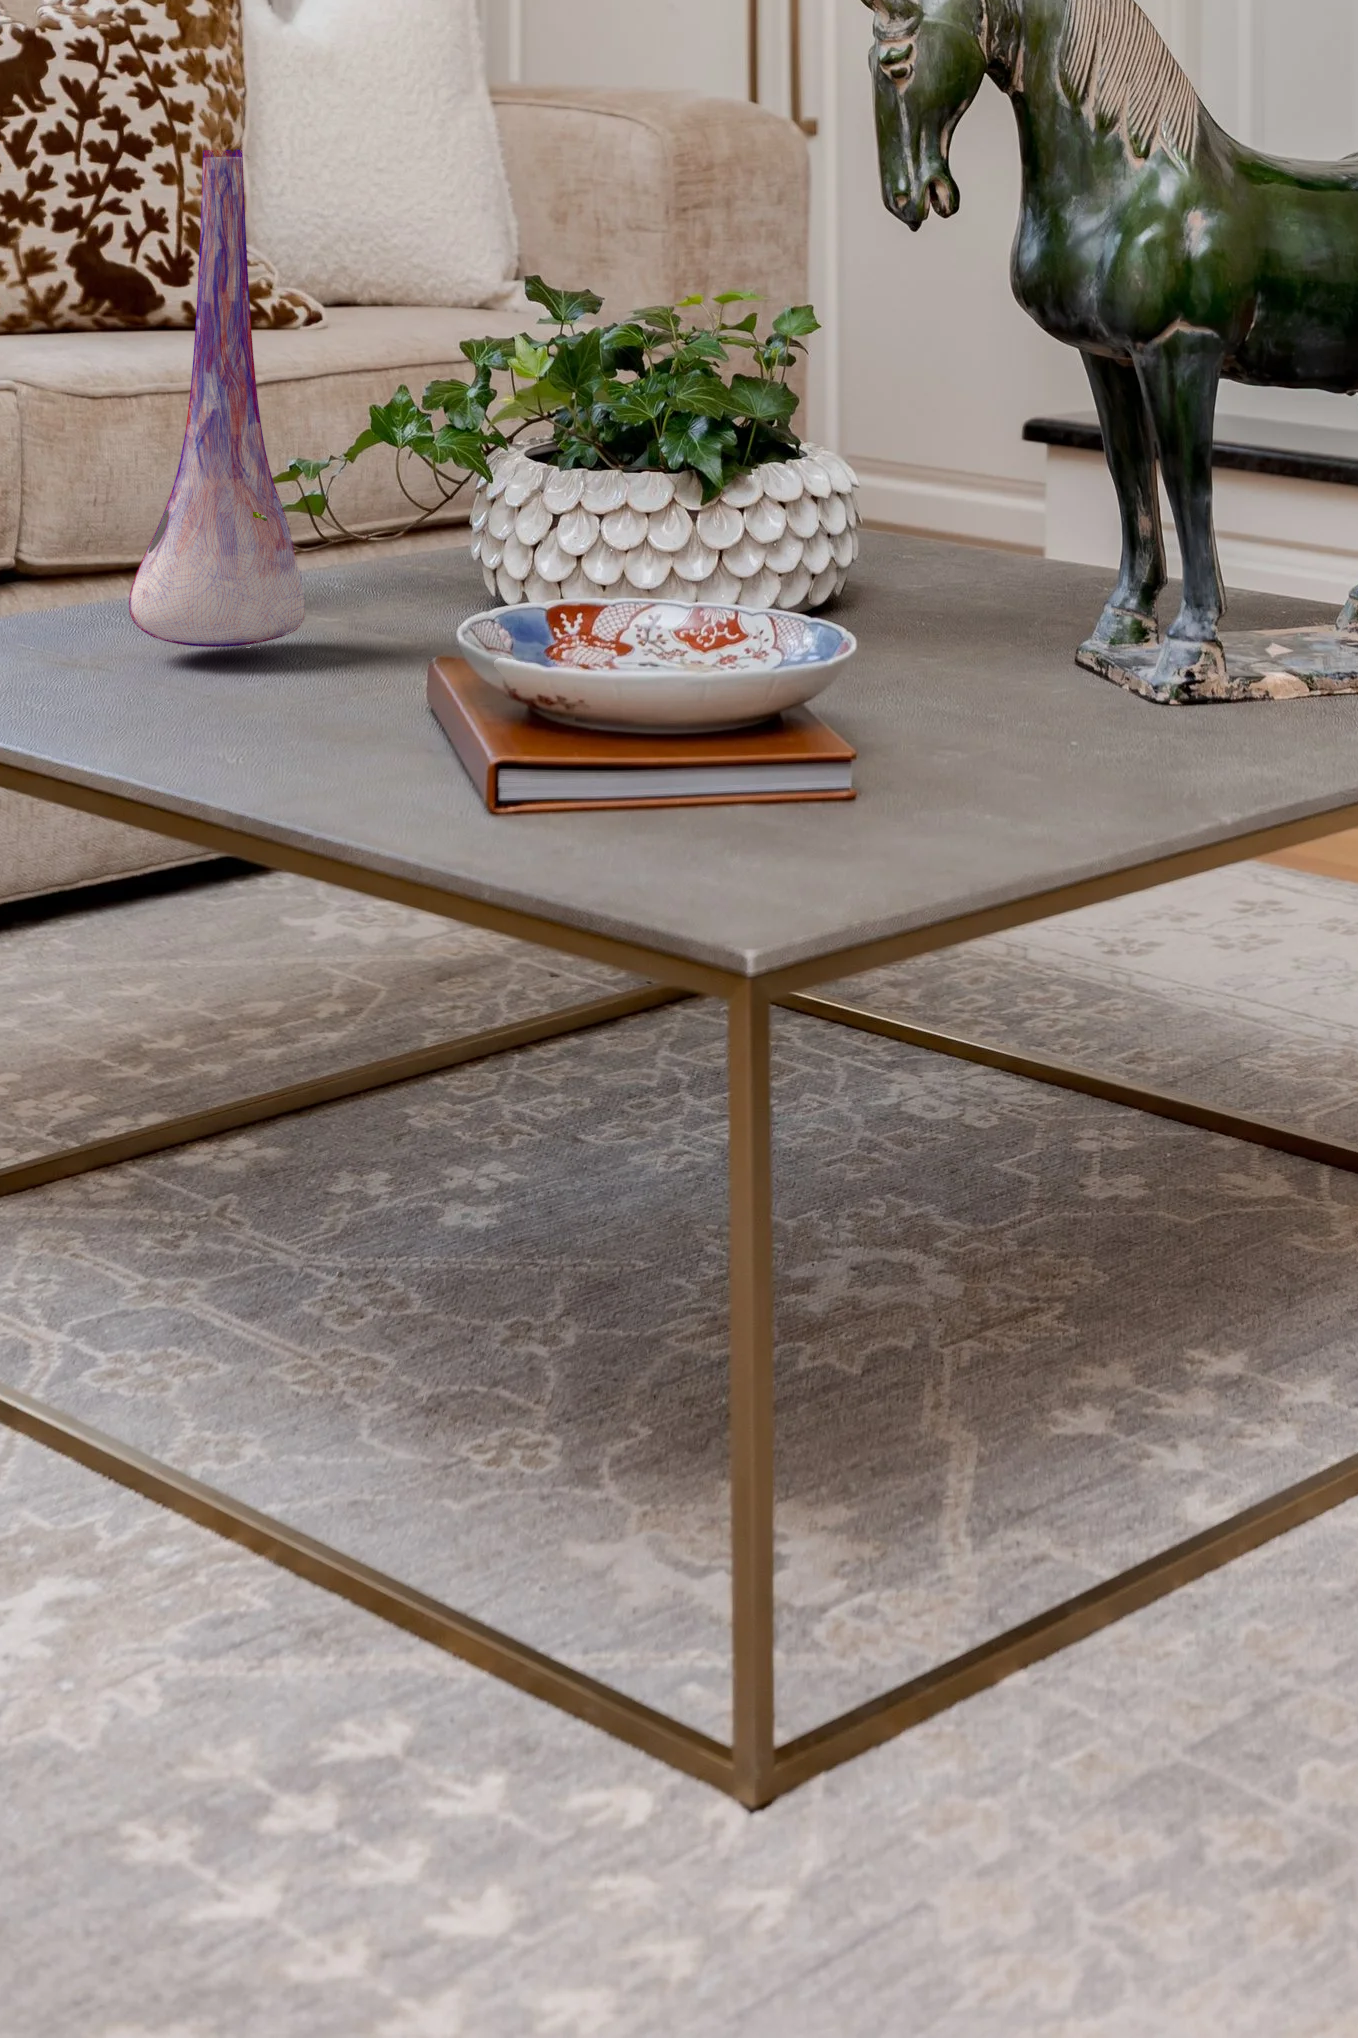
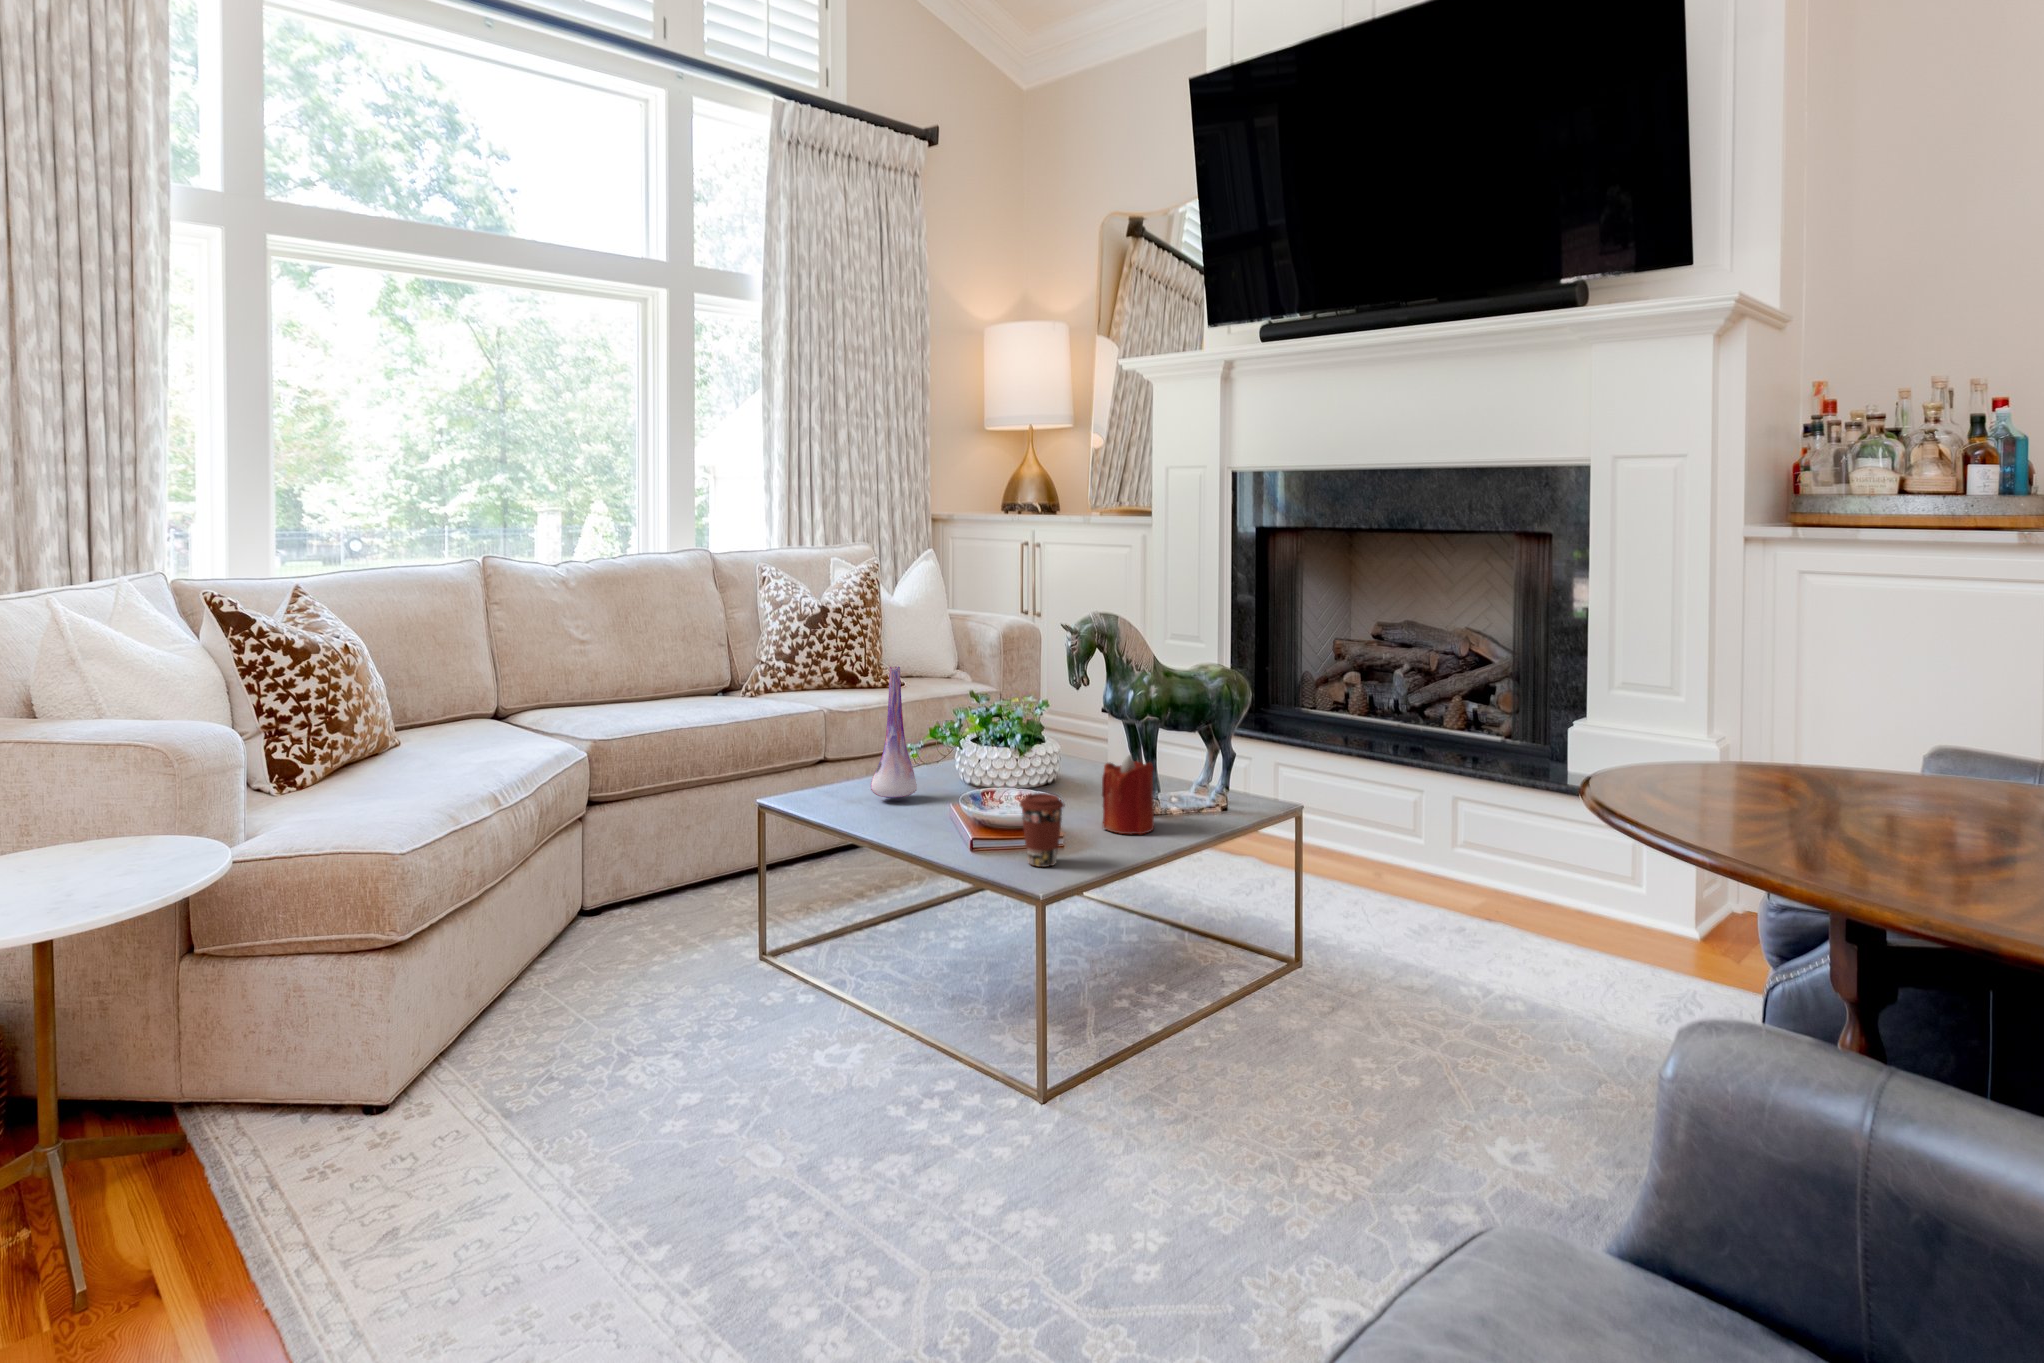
candle: none [1005,456,1208,763] -> present [1102,755,1154,834]
coffee cup: none [673,581,857,869] -> present [1020,793,1065,867]

